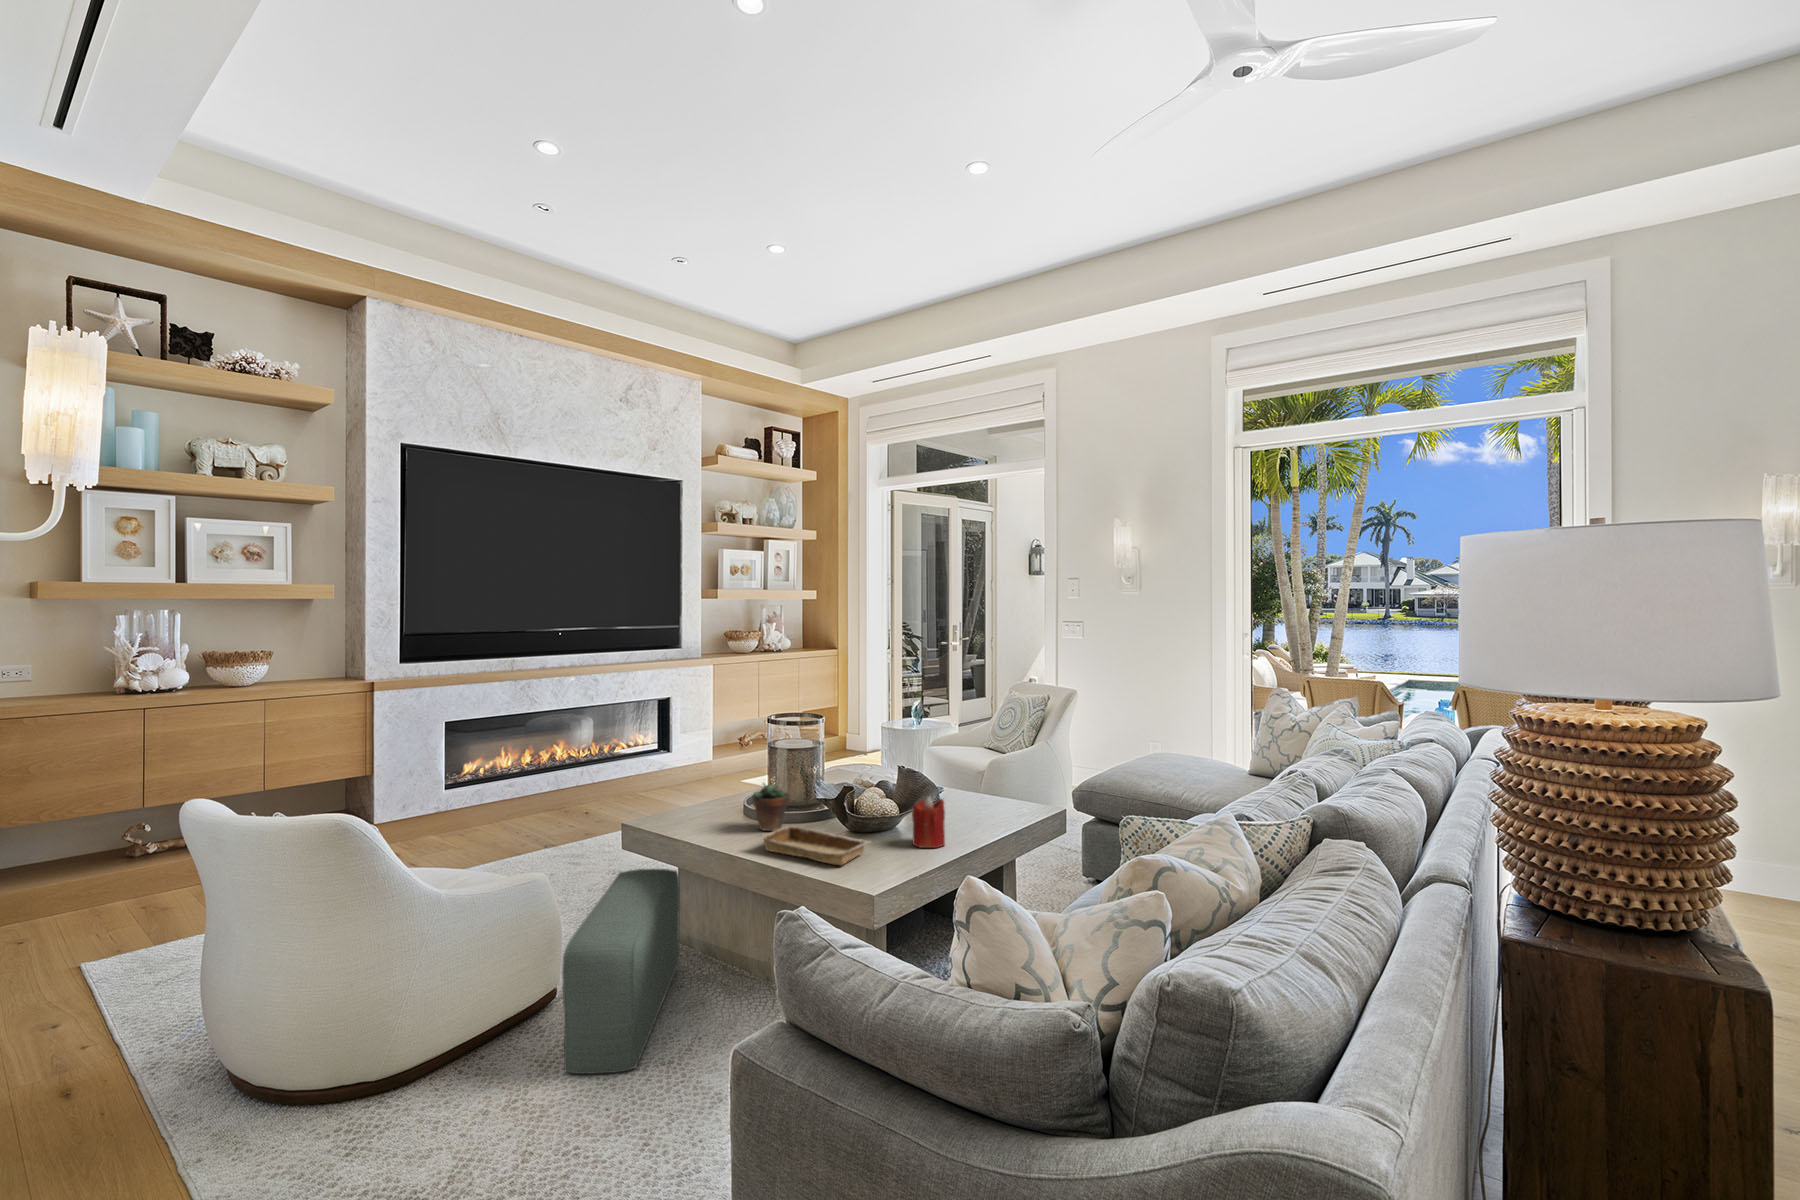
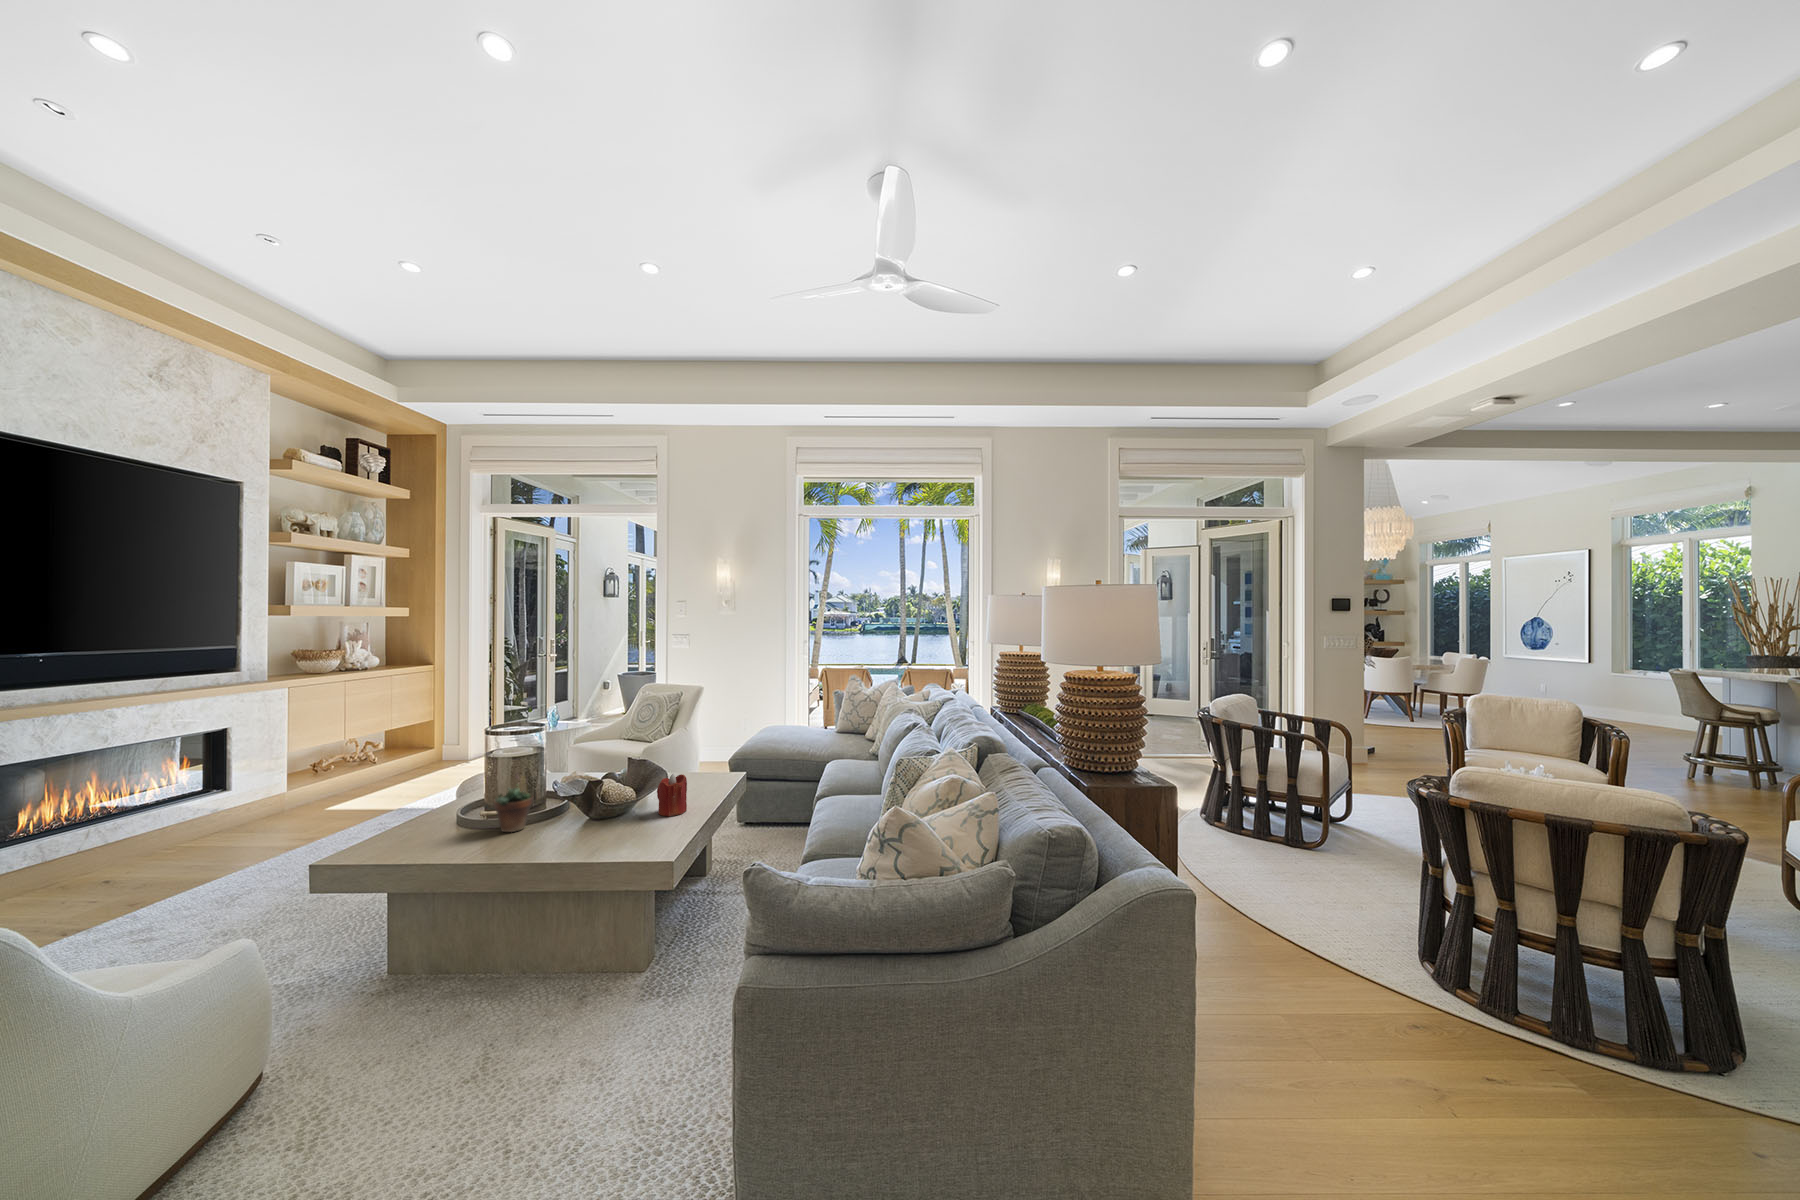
tray: present [761,825,869,865] -> none [525,819,635,848]
pouf: present [562,869,680,1074] -> none [330,892,442,1136]

